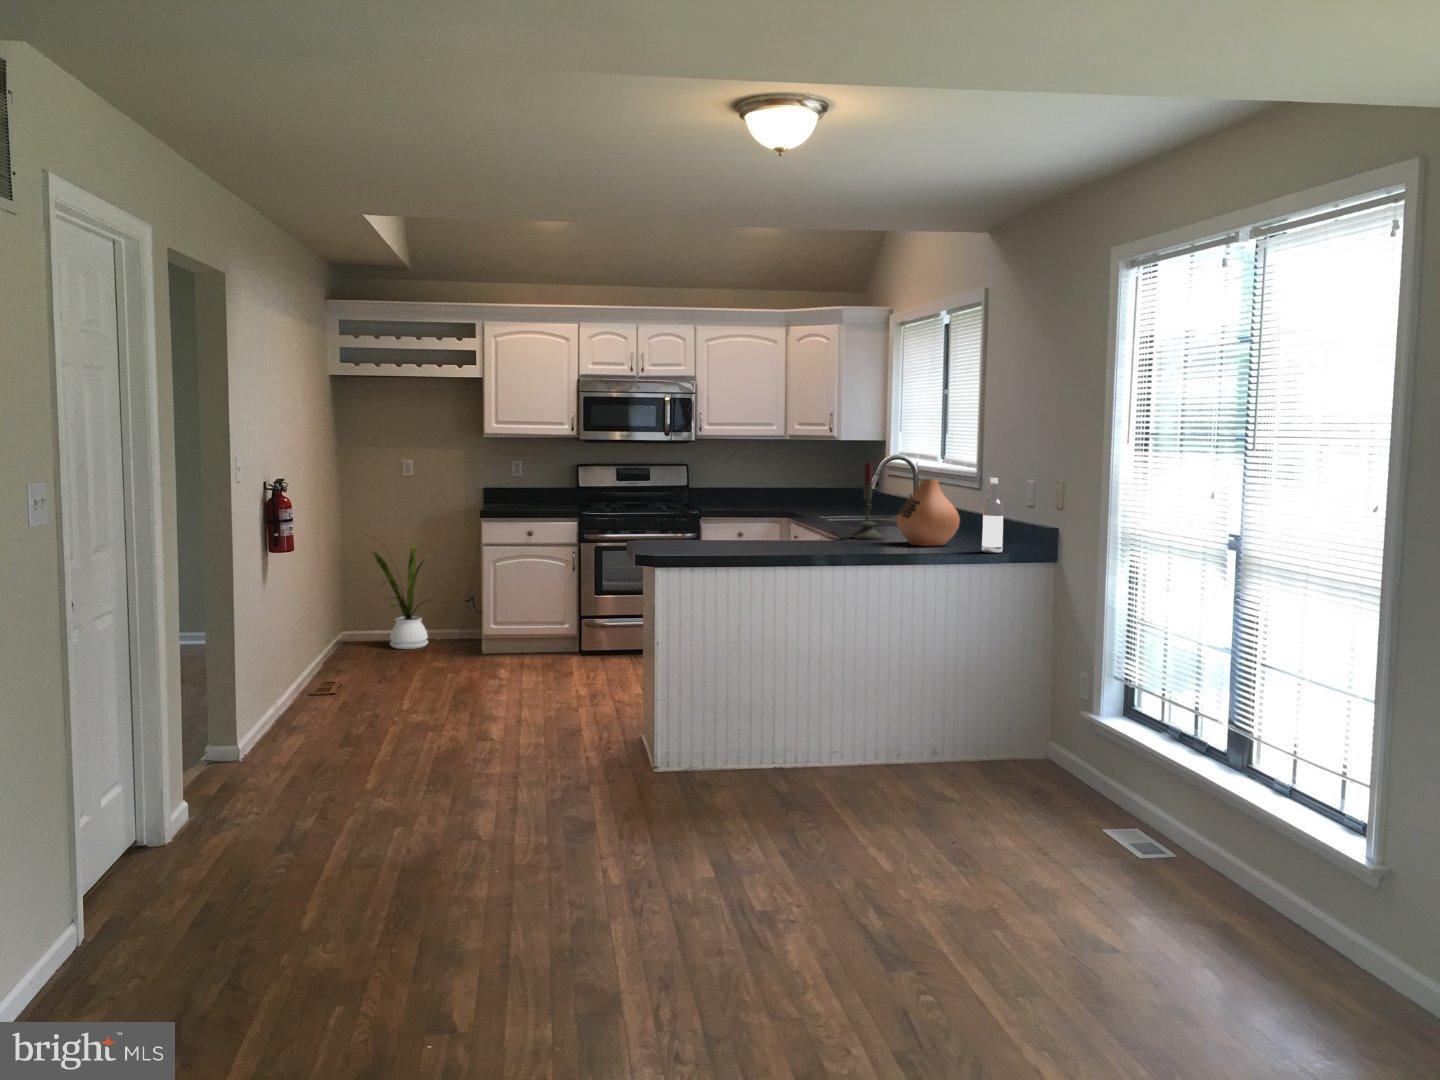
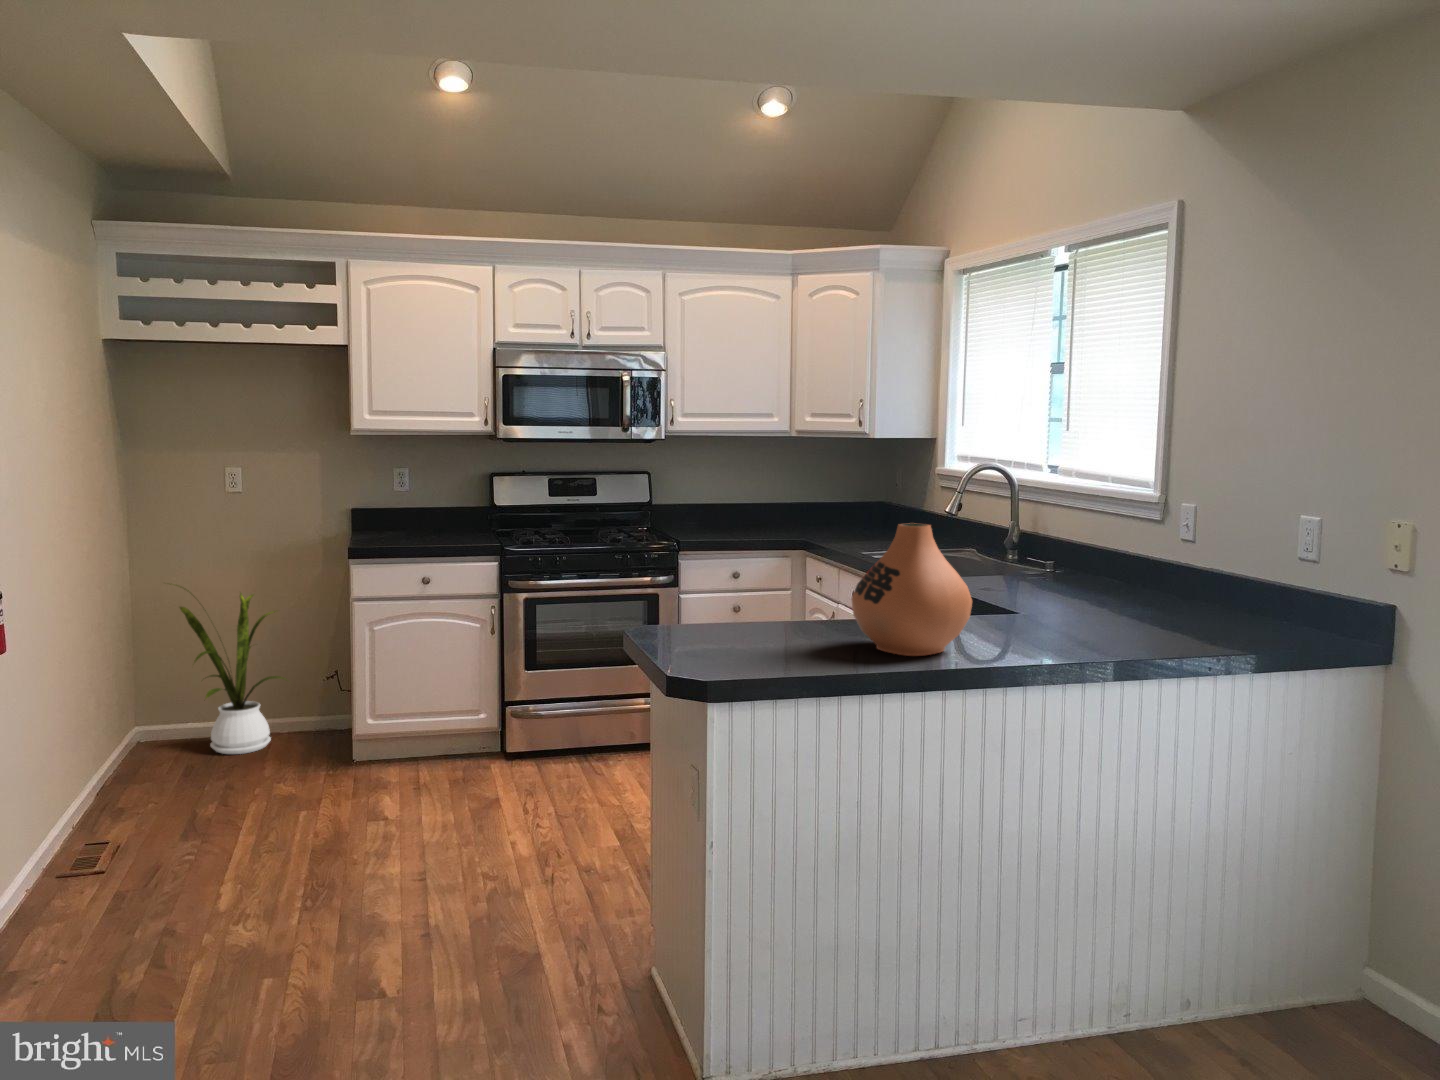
candle: present [852,463,882,539] -> none [982,481,1033,613]
wine bottle: present [982,478,1004,553] -> none [1255,519,1298,651]
vase: present [897,479,960,546] -> present [852,523,972,656]

